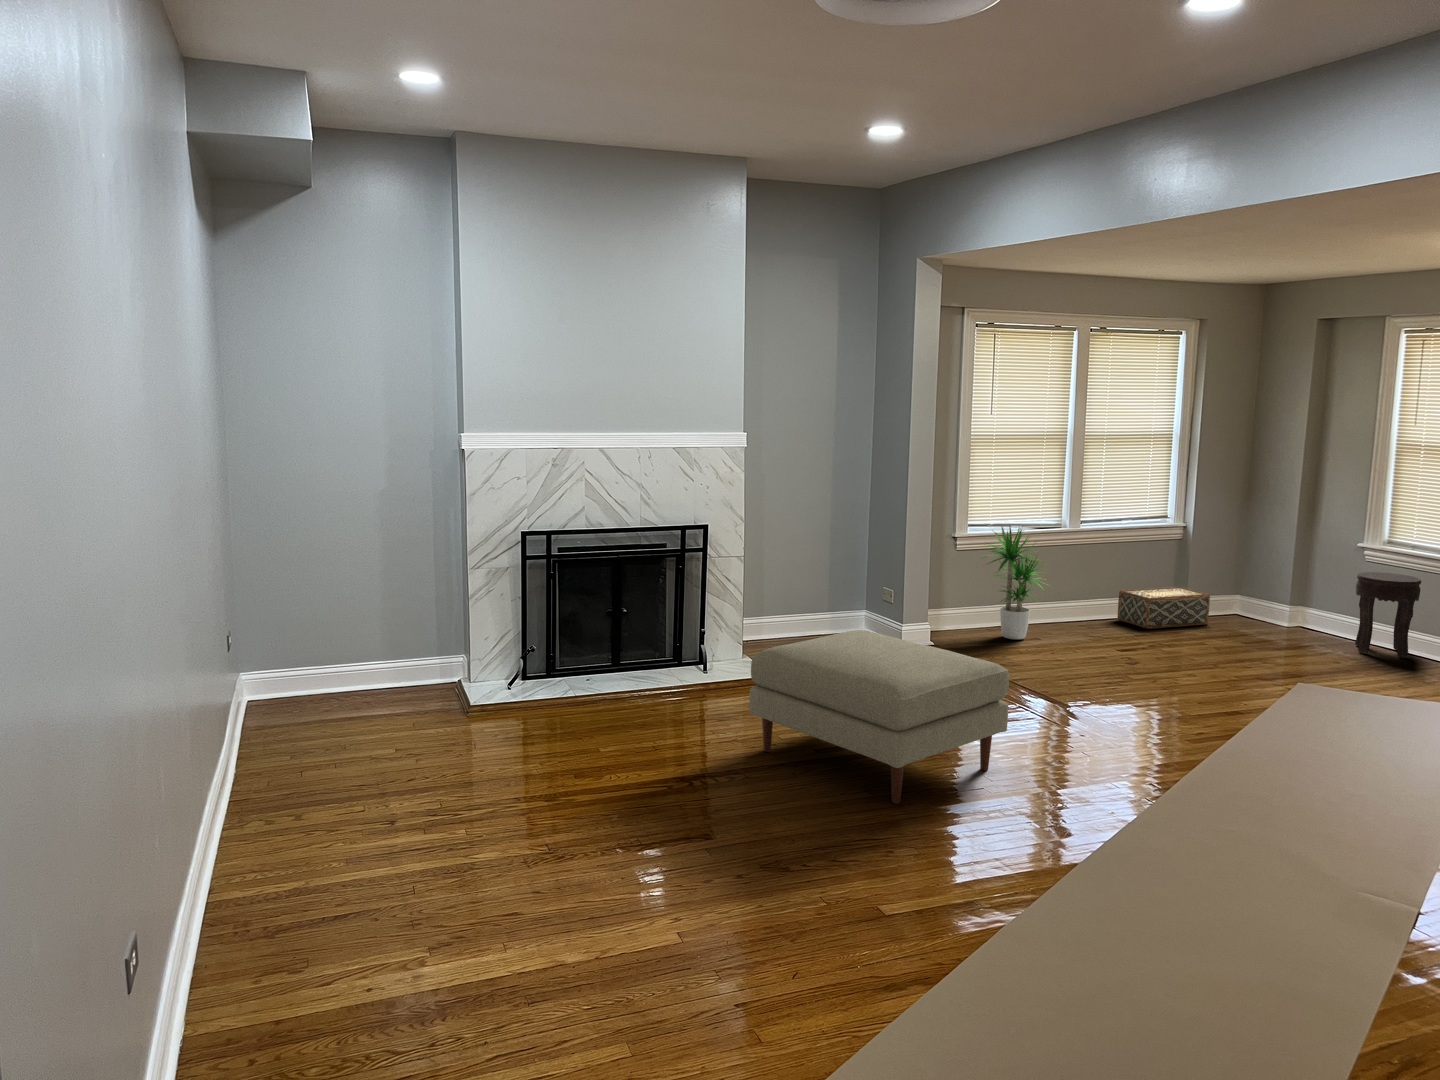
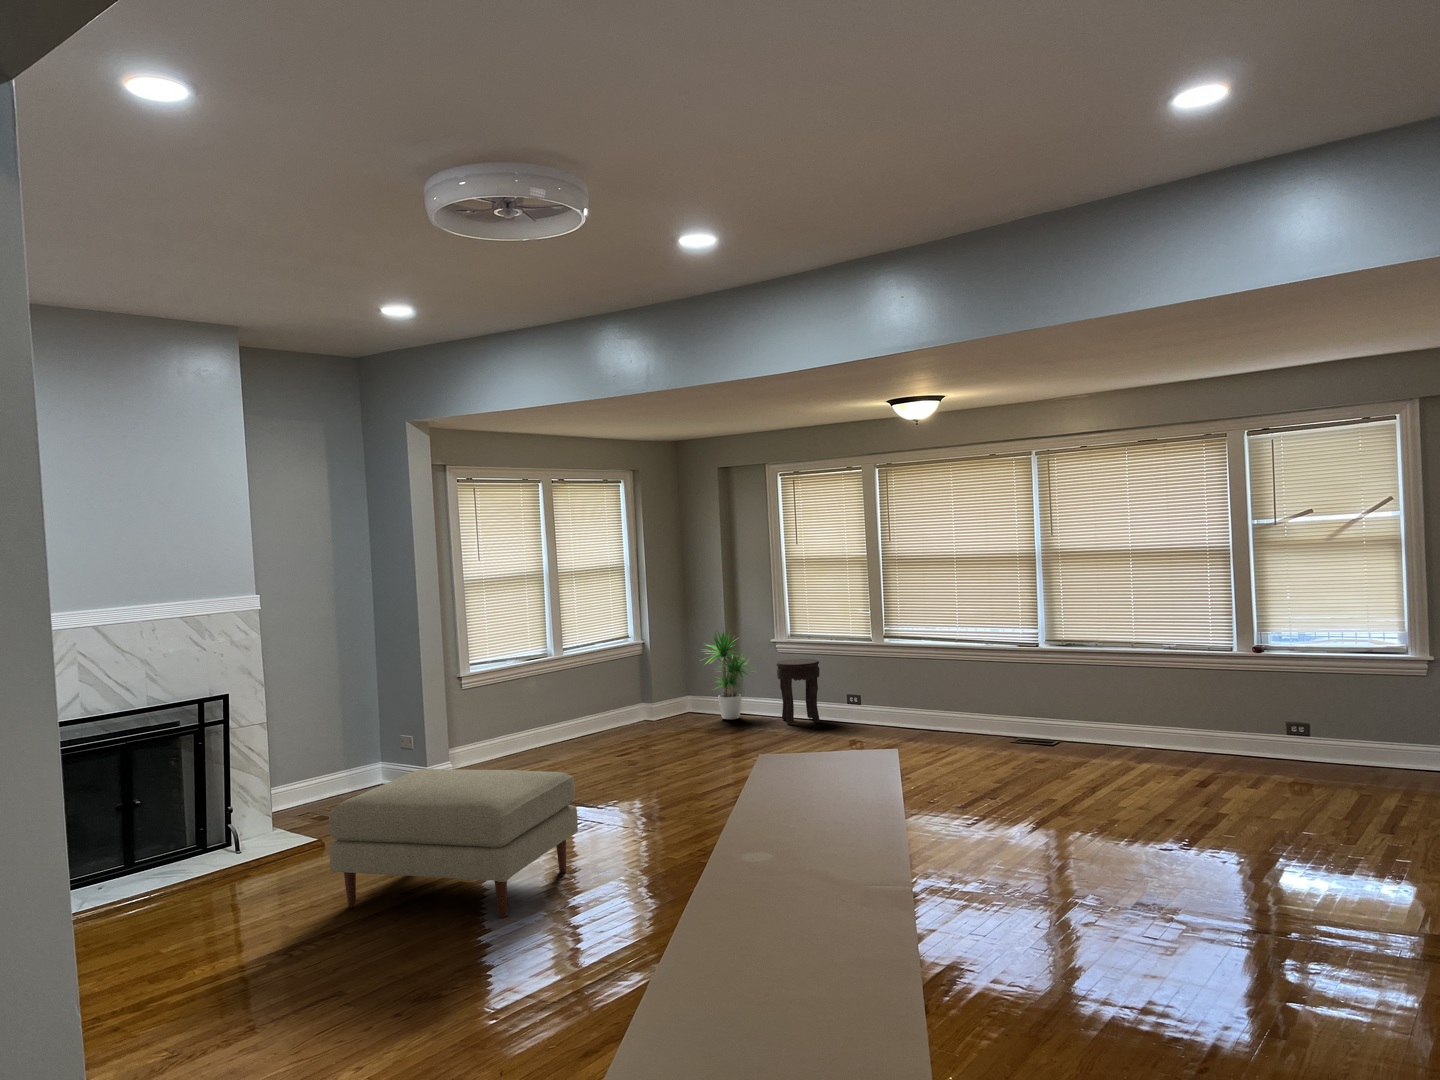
potted plant: present [986,526,1043,639] -> present [706,631,753,720]
woven basket: present [1117,587,1210,629] -> none [601,696,673,735]

